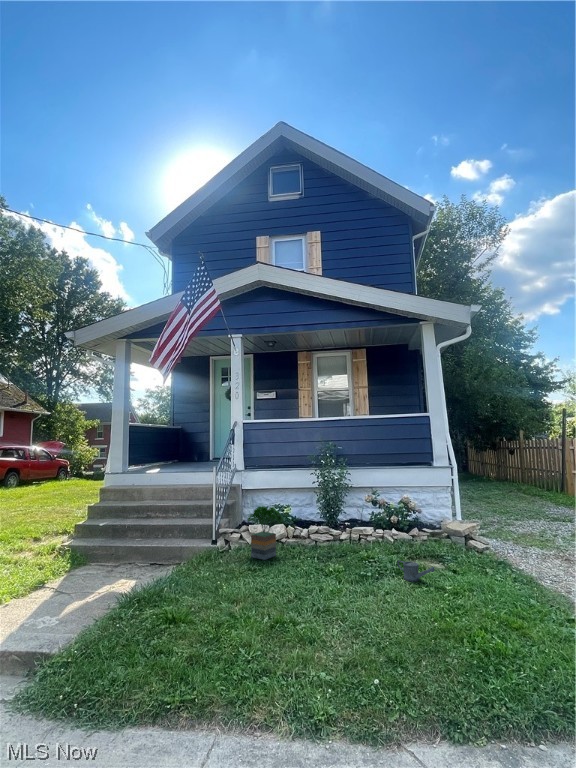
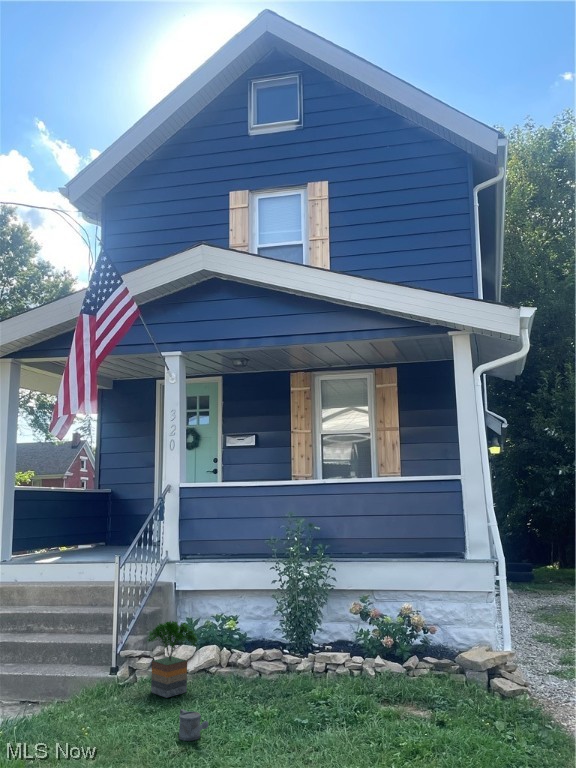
watering can: present [398,560,434,582] -> present [179,709,208,741]

